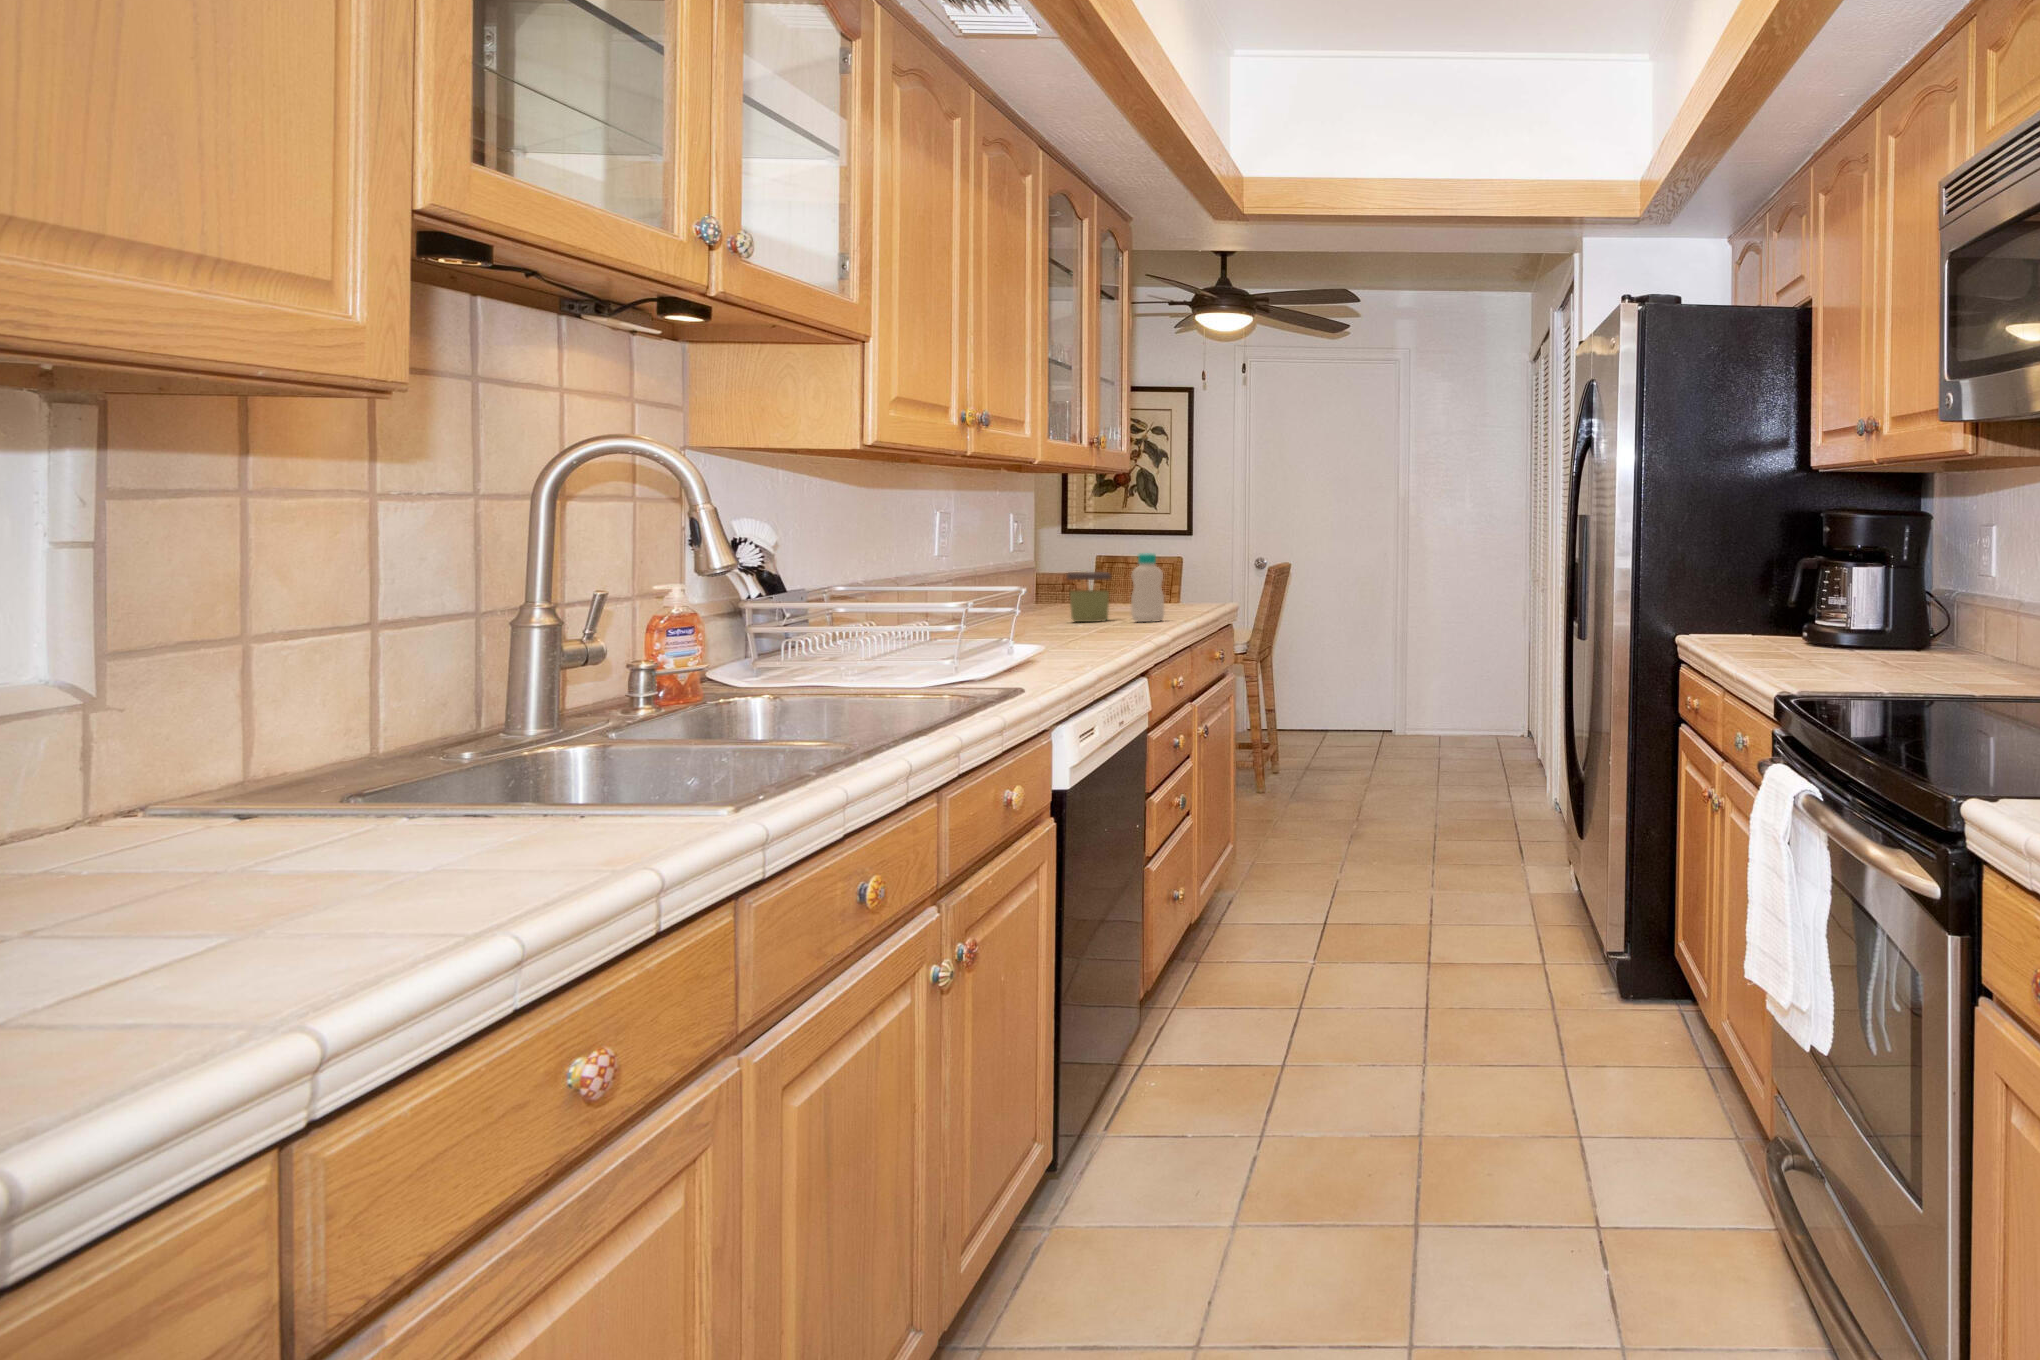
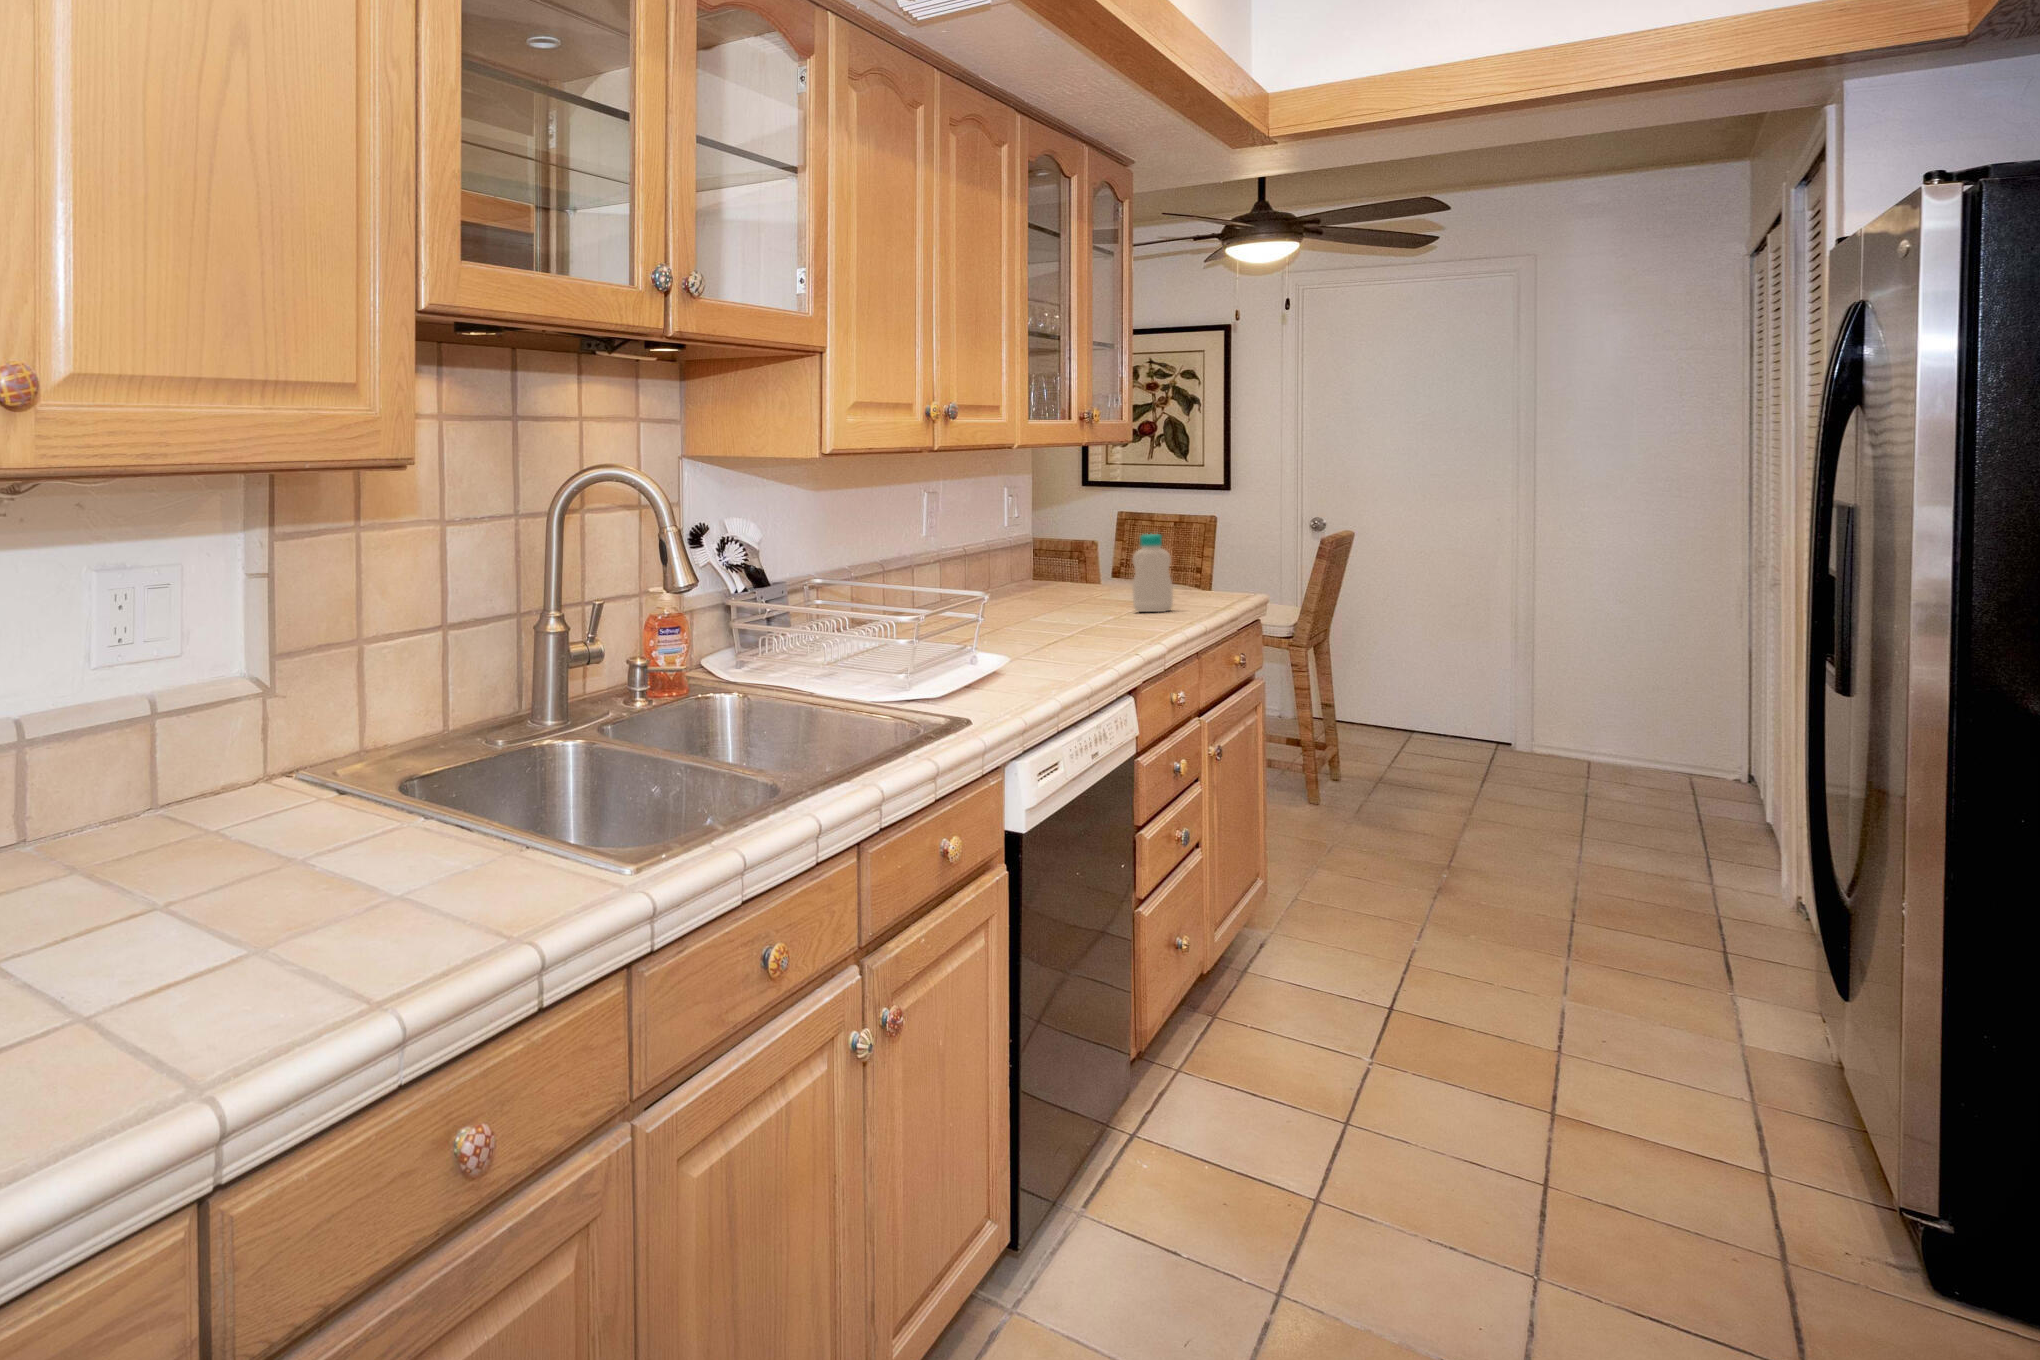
jar: present [1067,572,1111,622] -> none [1060,554,1111,611]

